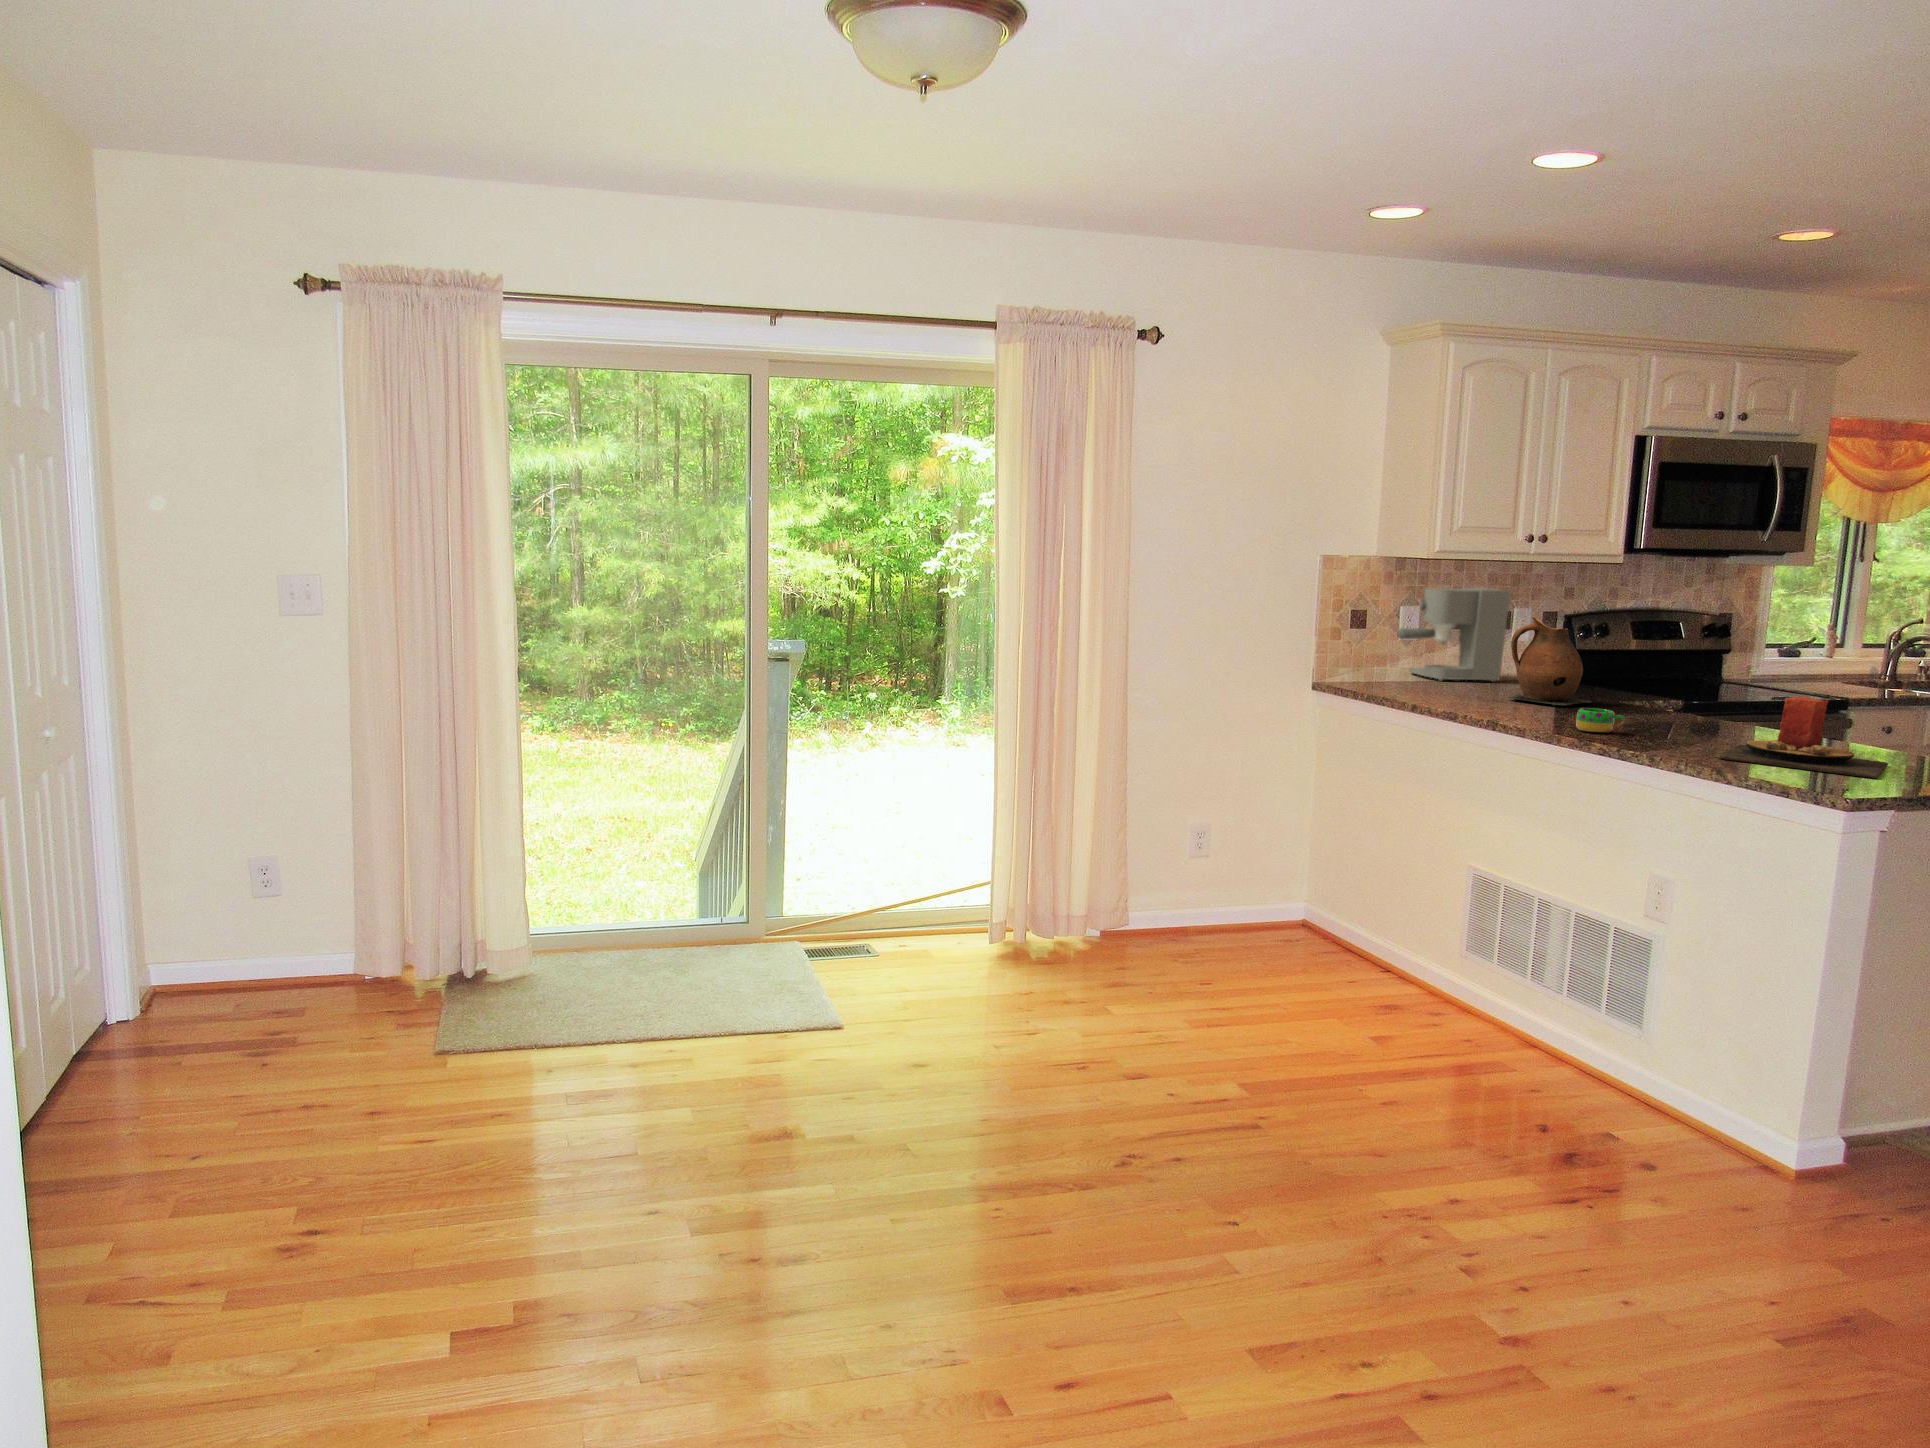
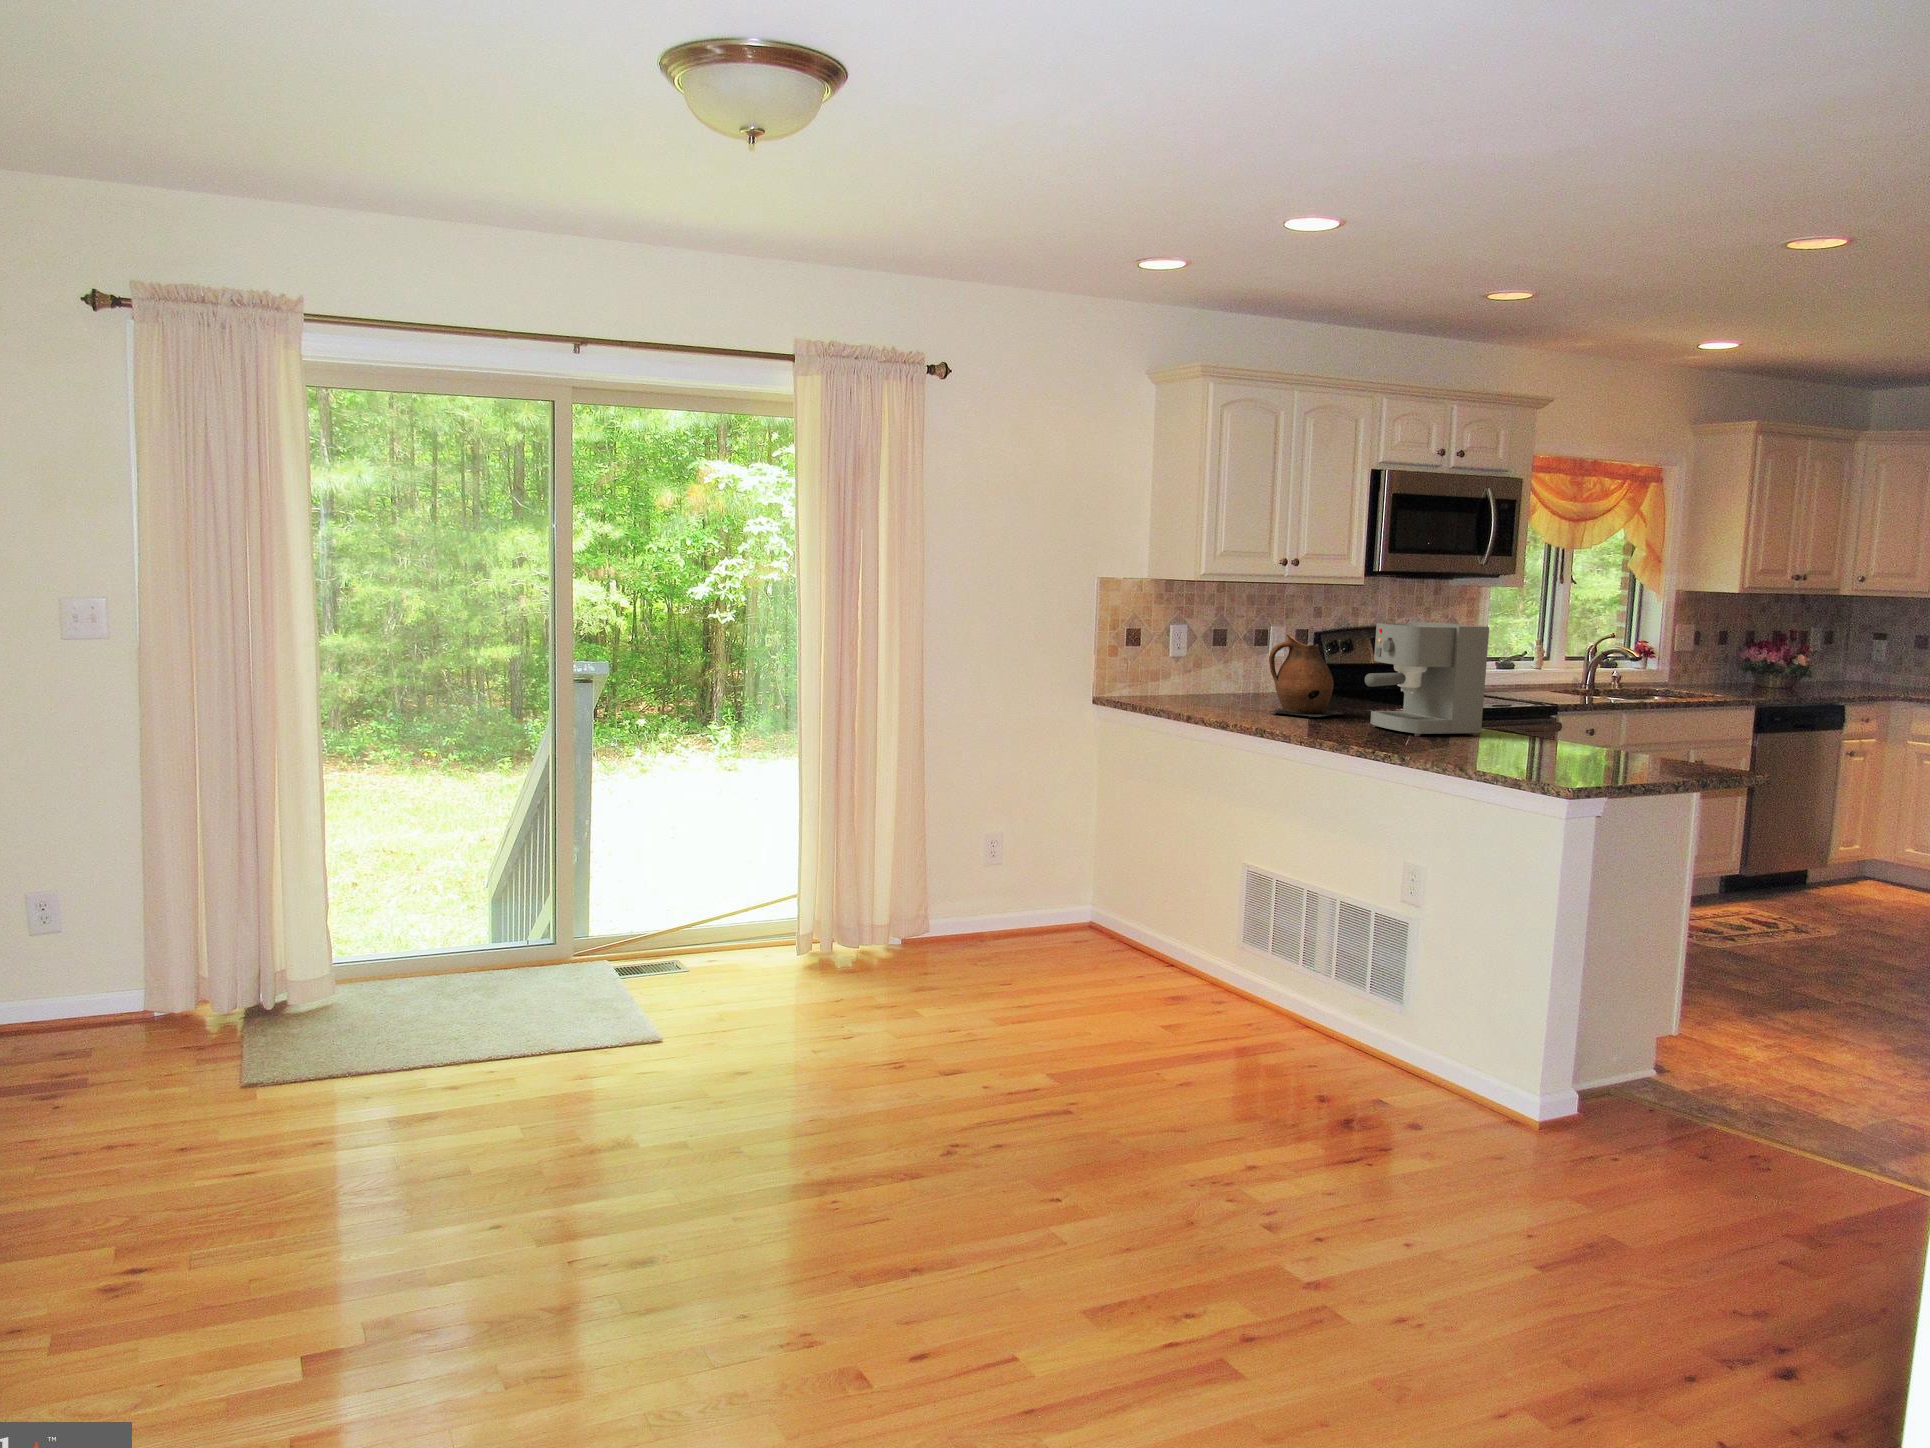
coffee maker: present [1397,587,1510,682] -> present [1365,622,1489,736]
candle: present [1719,696,1888,779] -> none [1452,698,1588,768]
mug: present [1576,708,1625,733] -> none [1331,716,1372,739]

